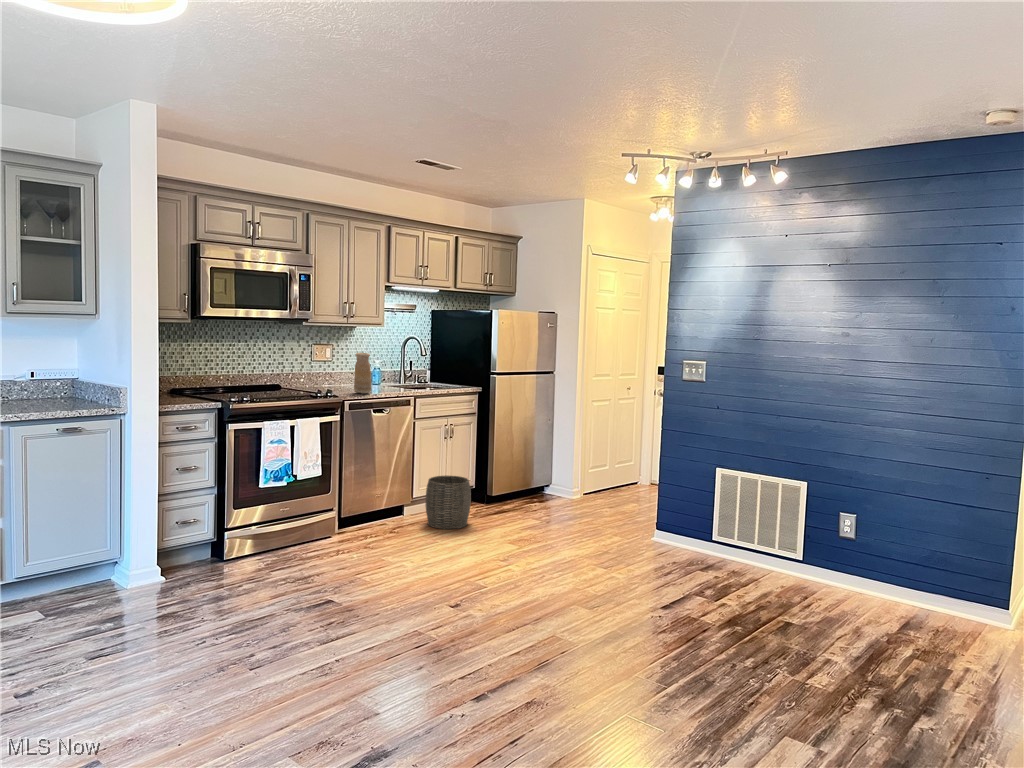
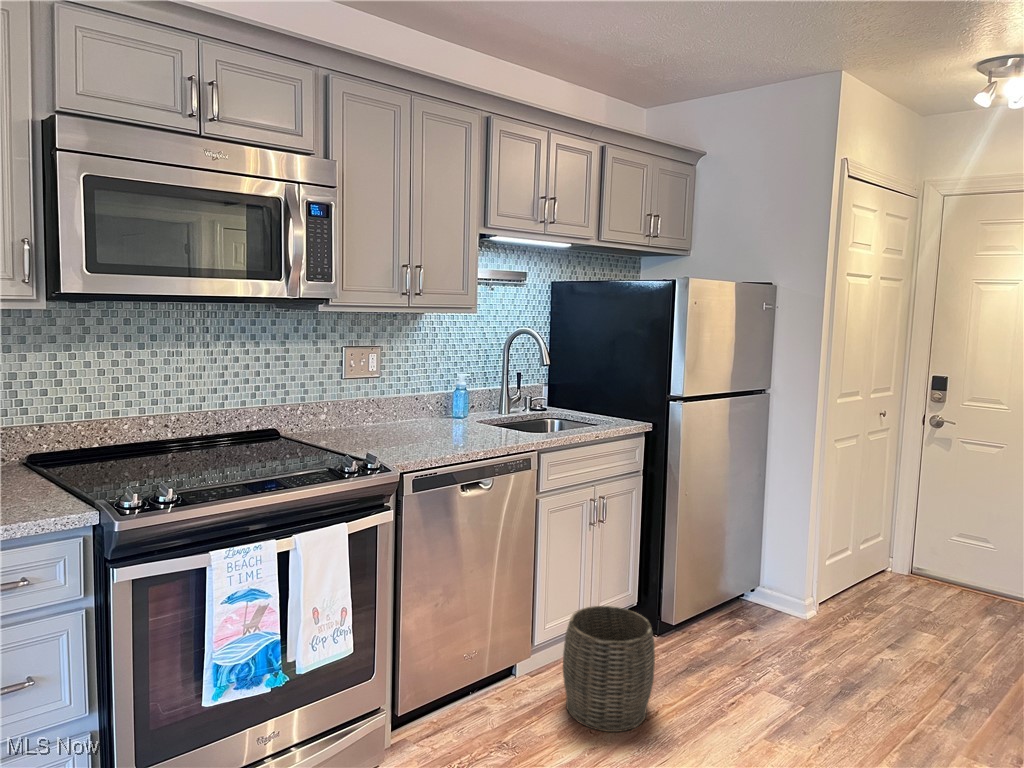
vase: present [354,353,371,394] -> none [422,368,457,453]

